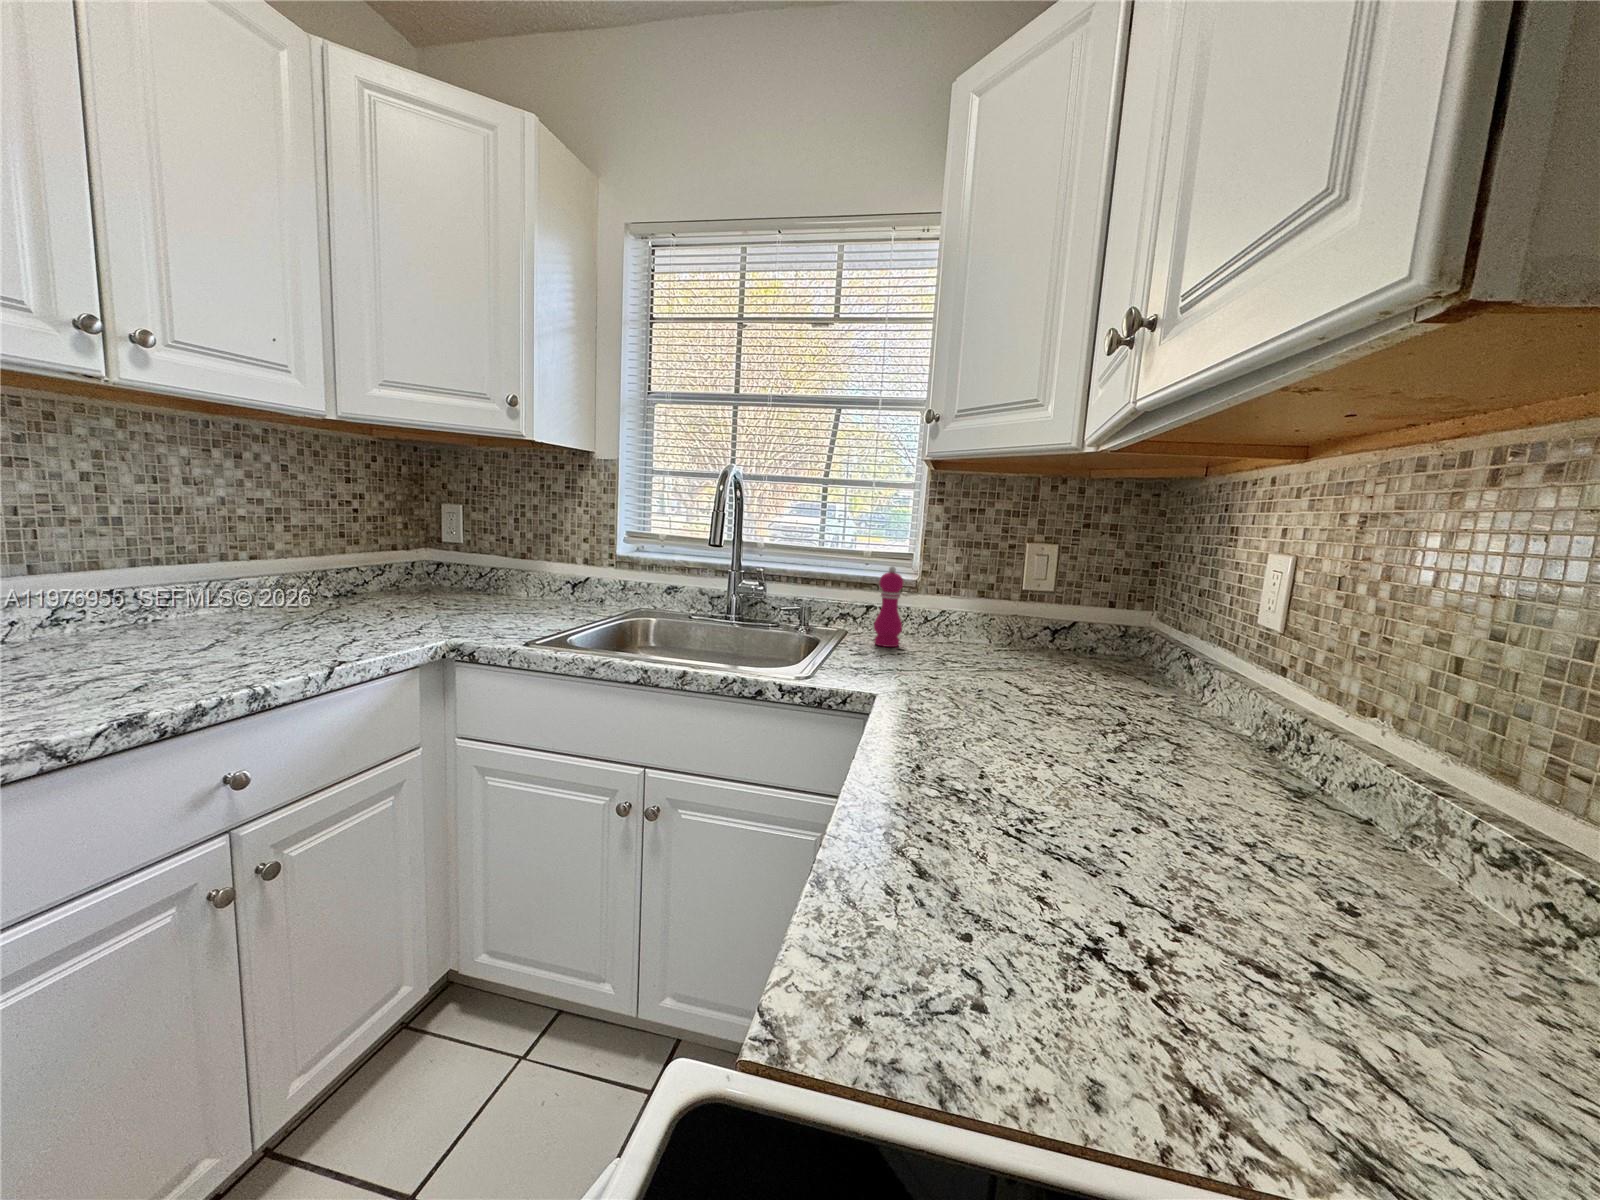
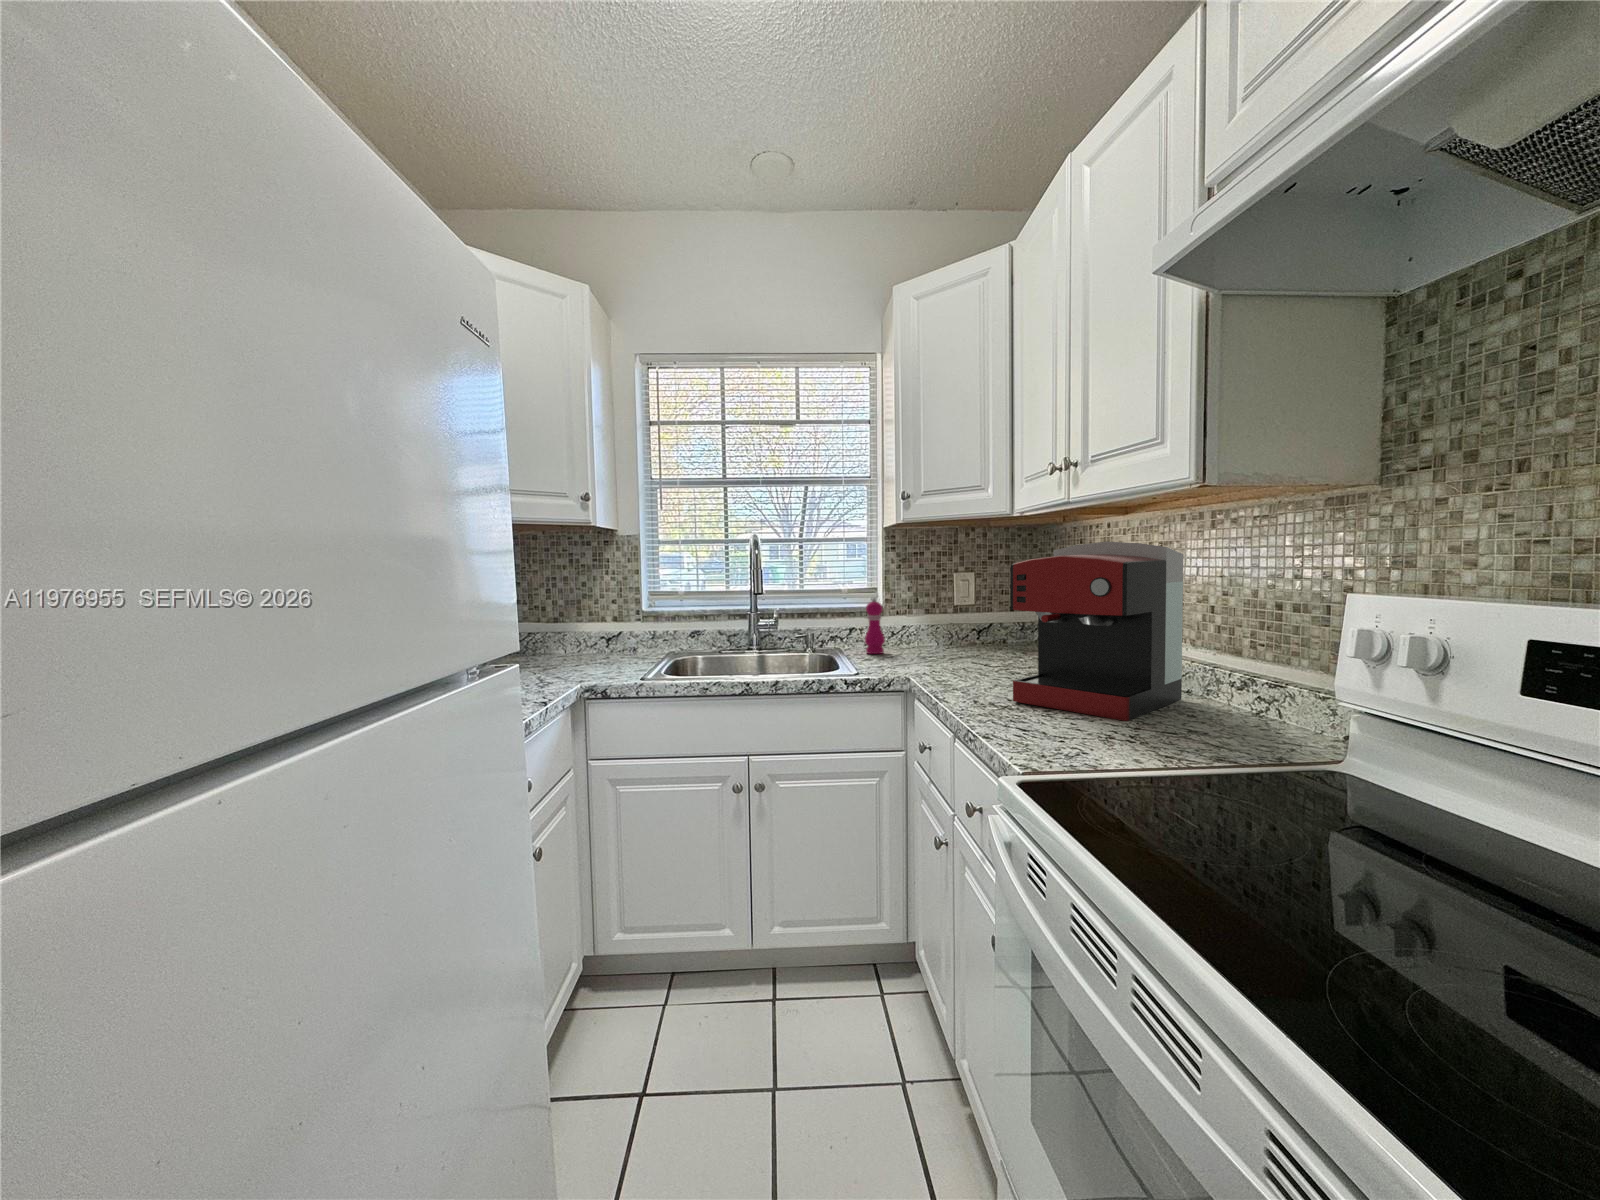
coffee maker: none [965,491,1392,901] -> present [1010,541,1183,721]

